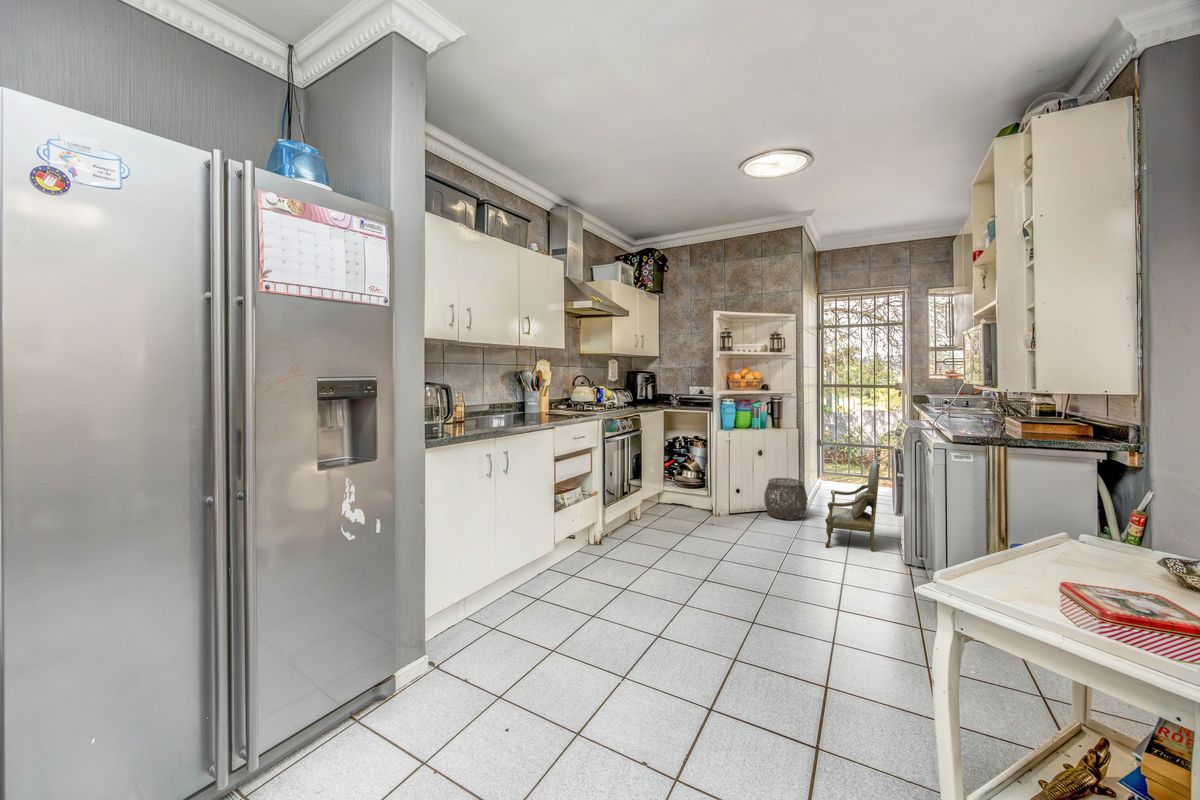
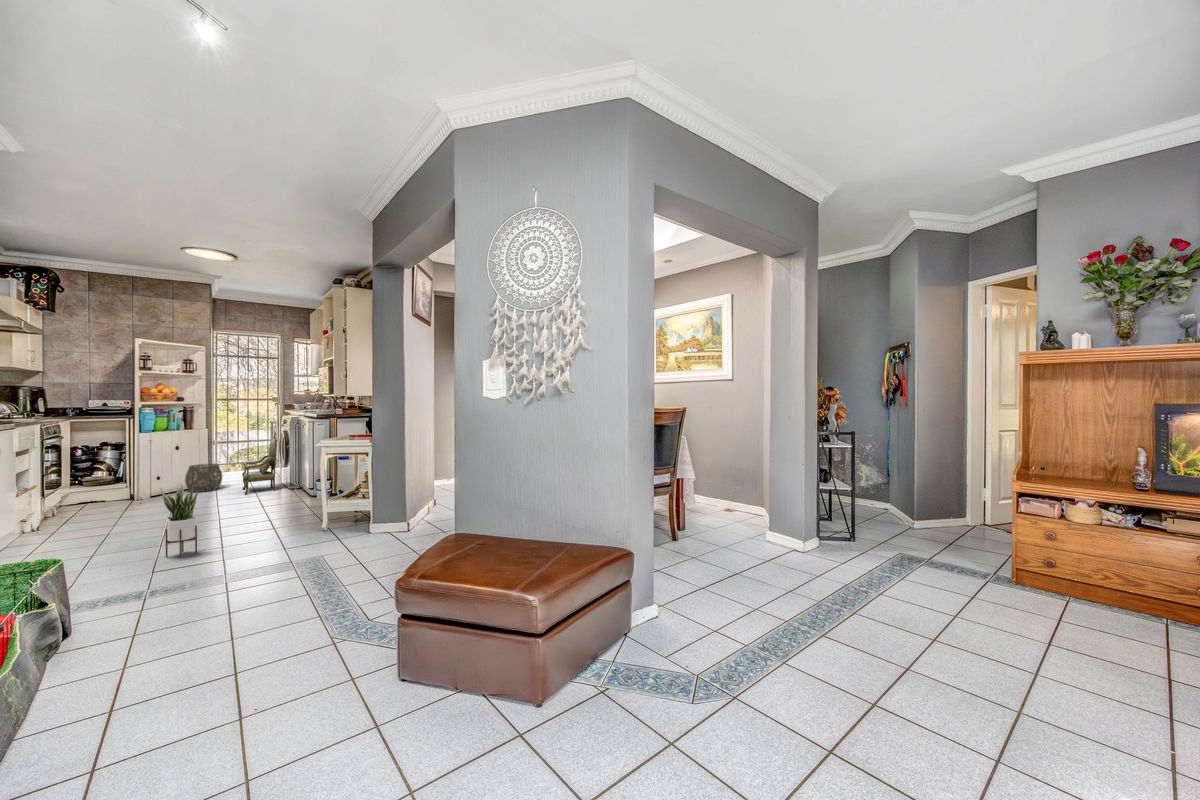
potted plant: none [574,597,640,761] -> present [160,486,198,558]

